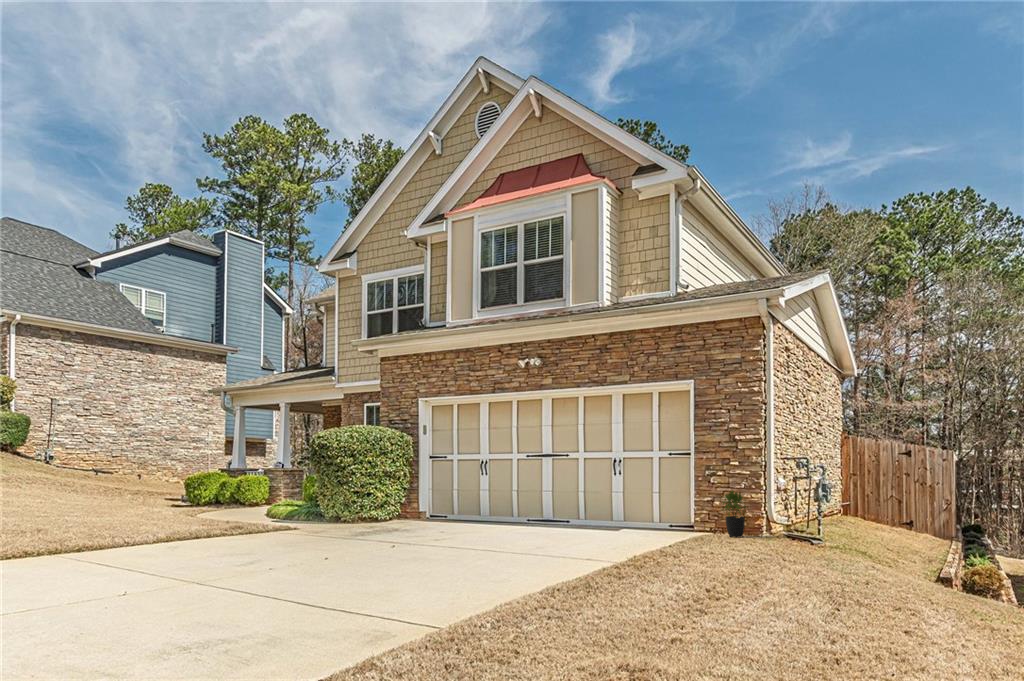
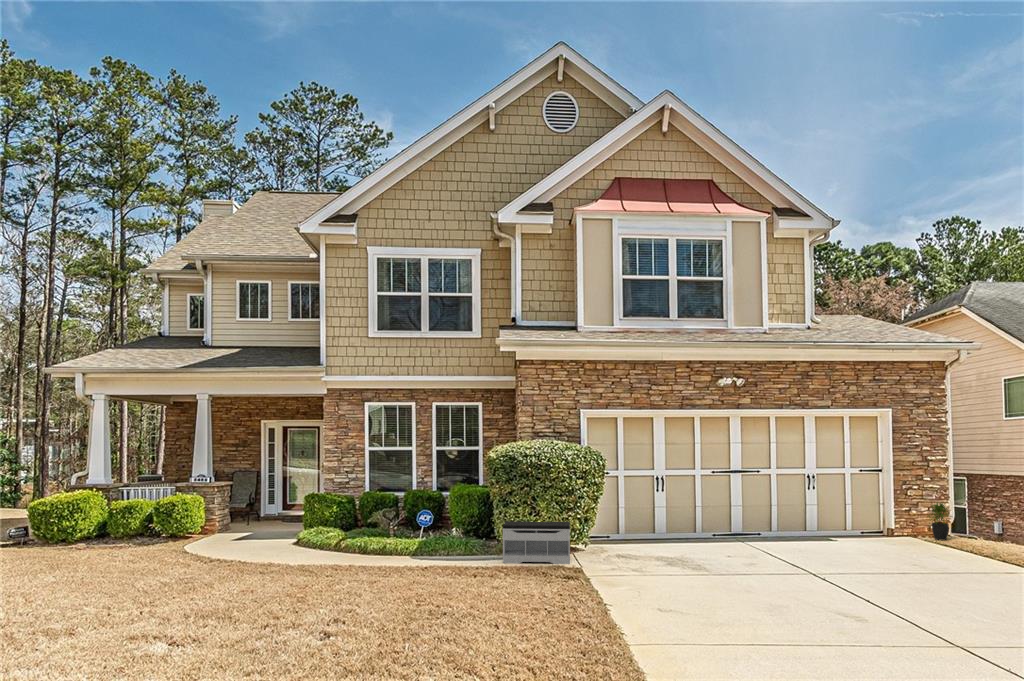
bench: none [290,489,341,524] -> present [503,521,570,564]

